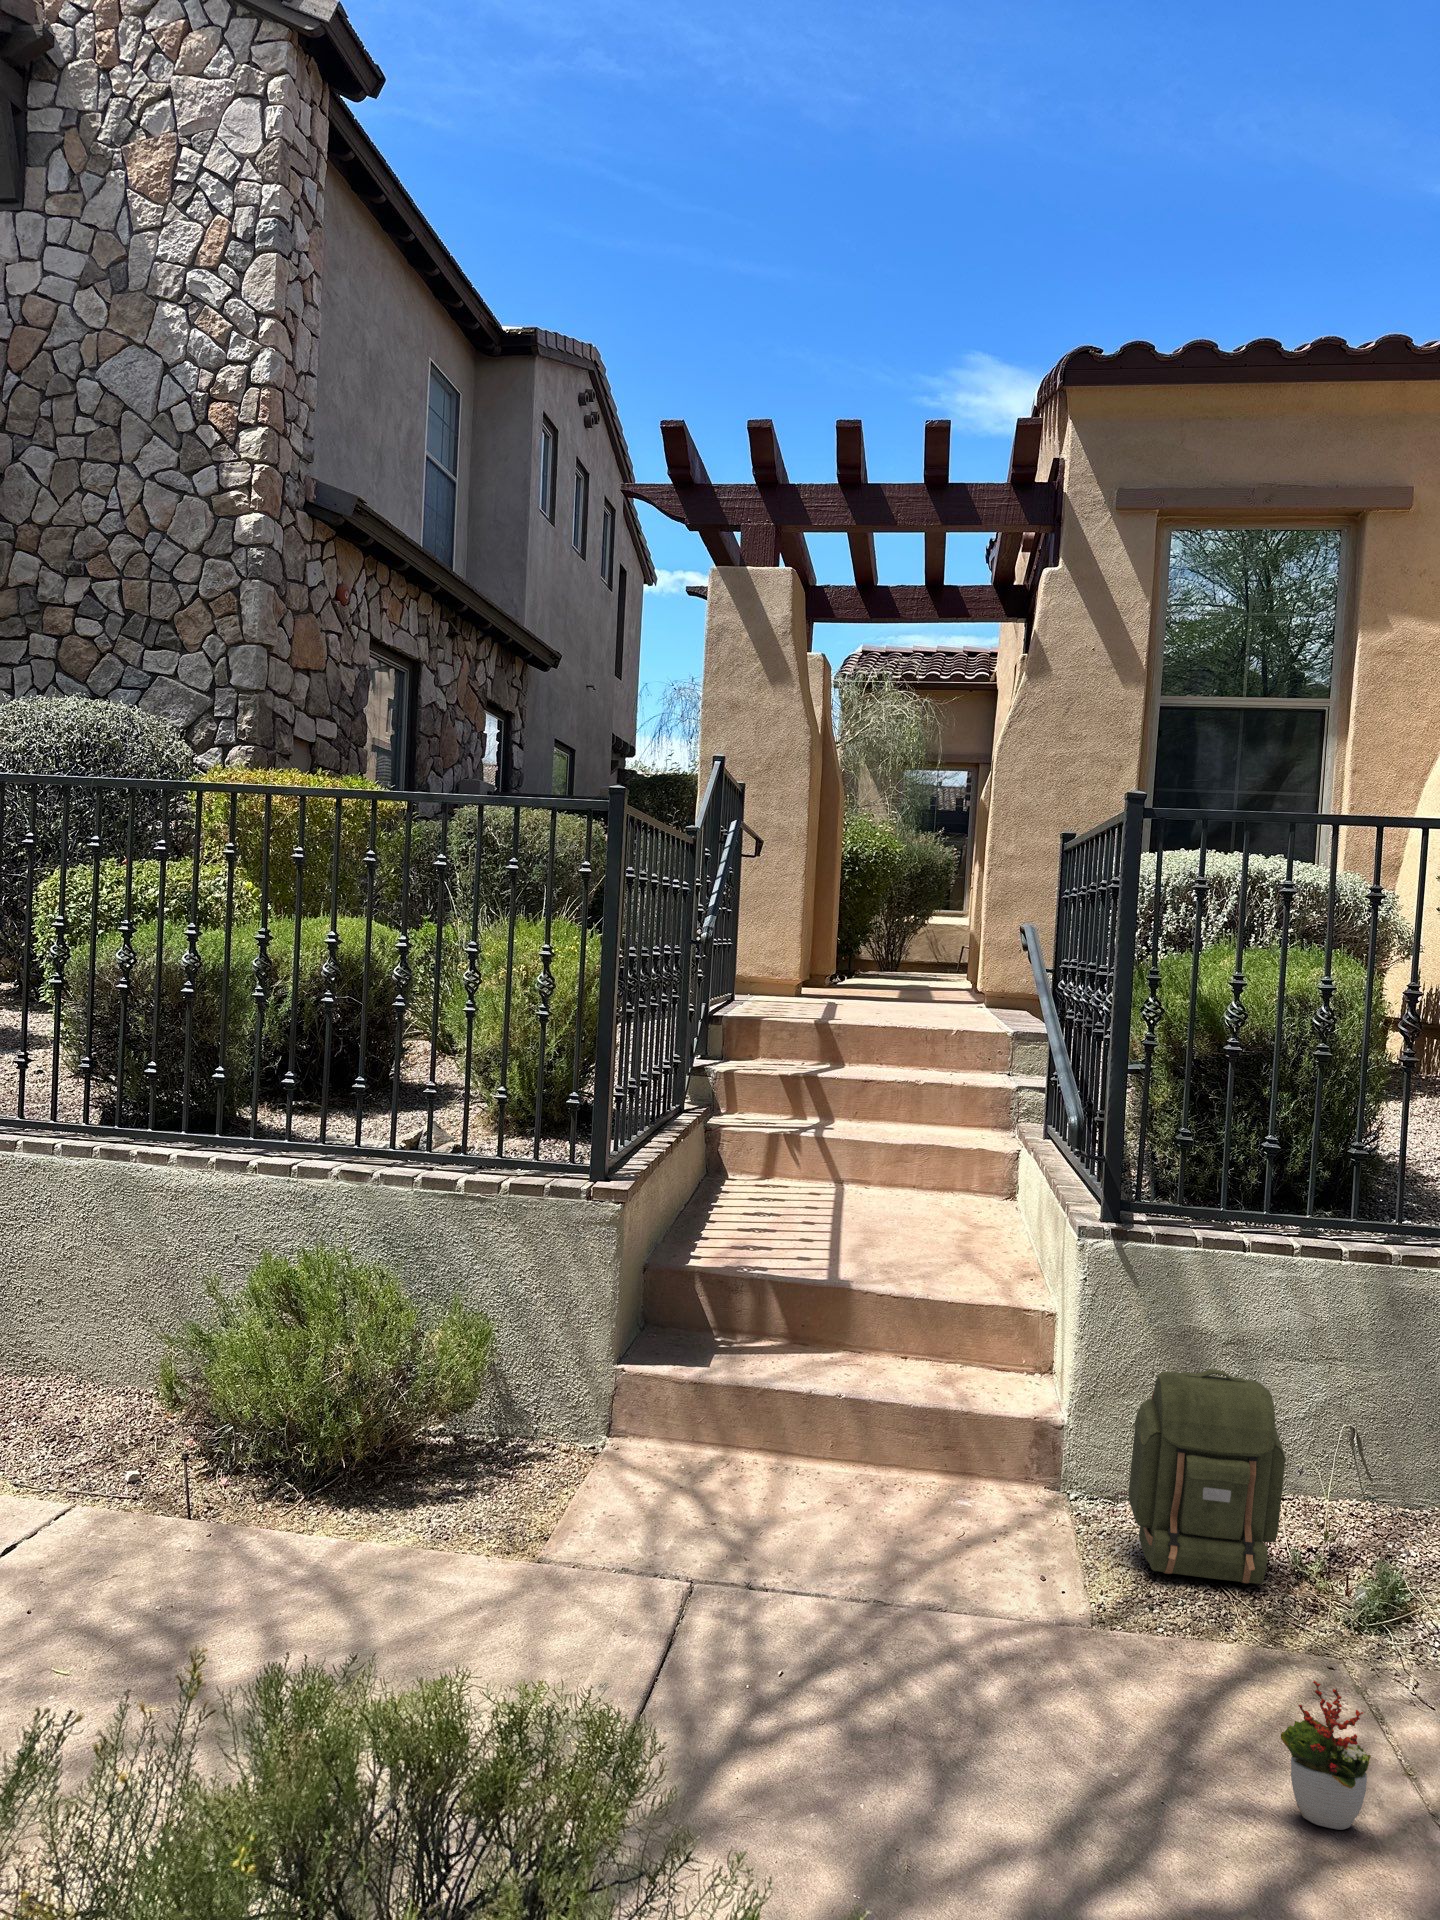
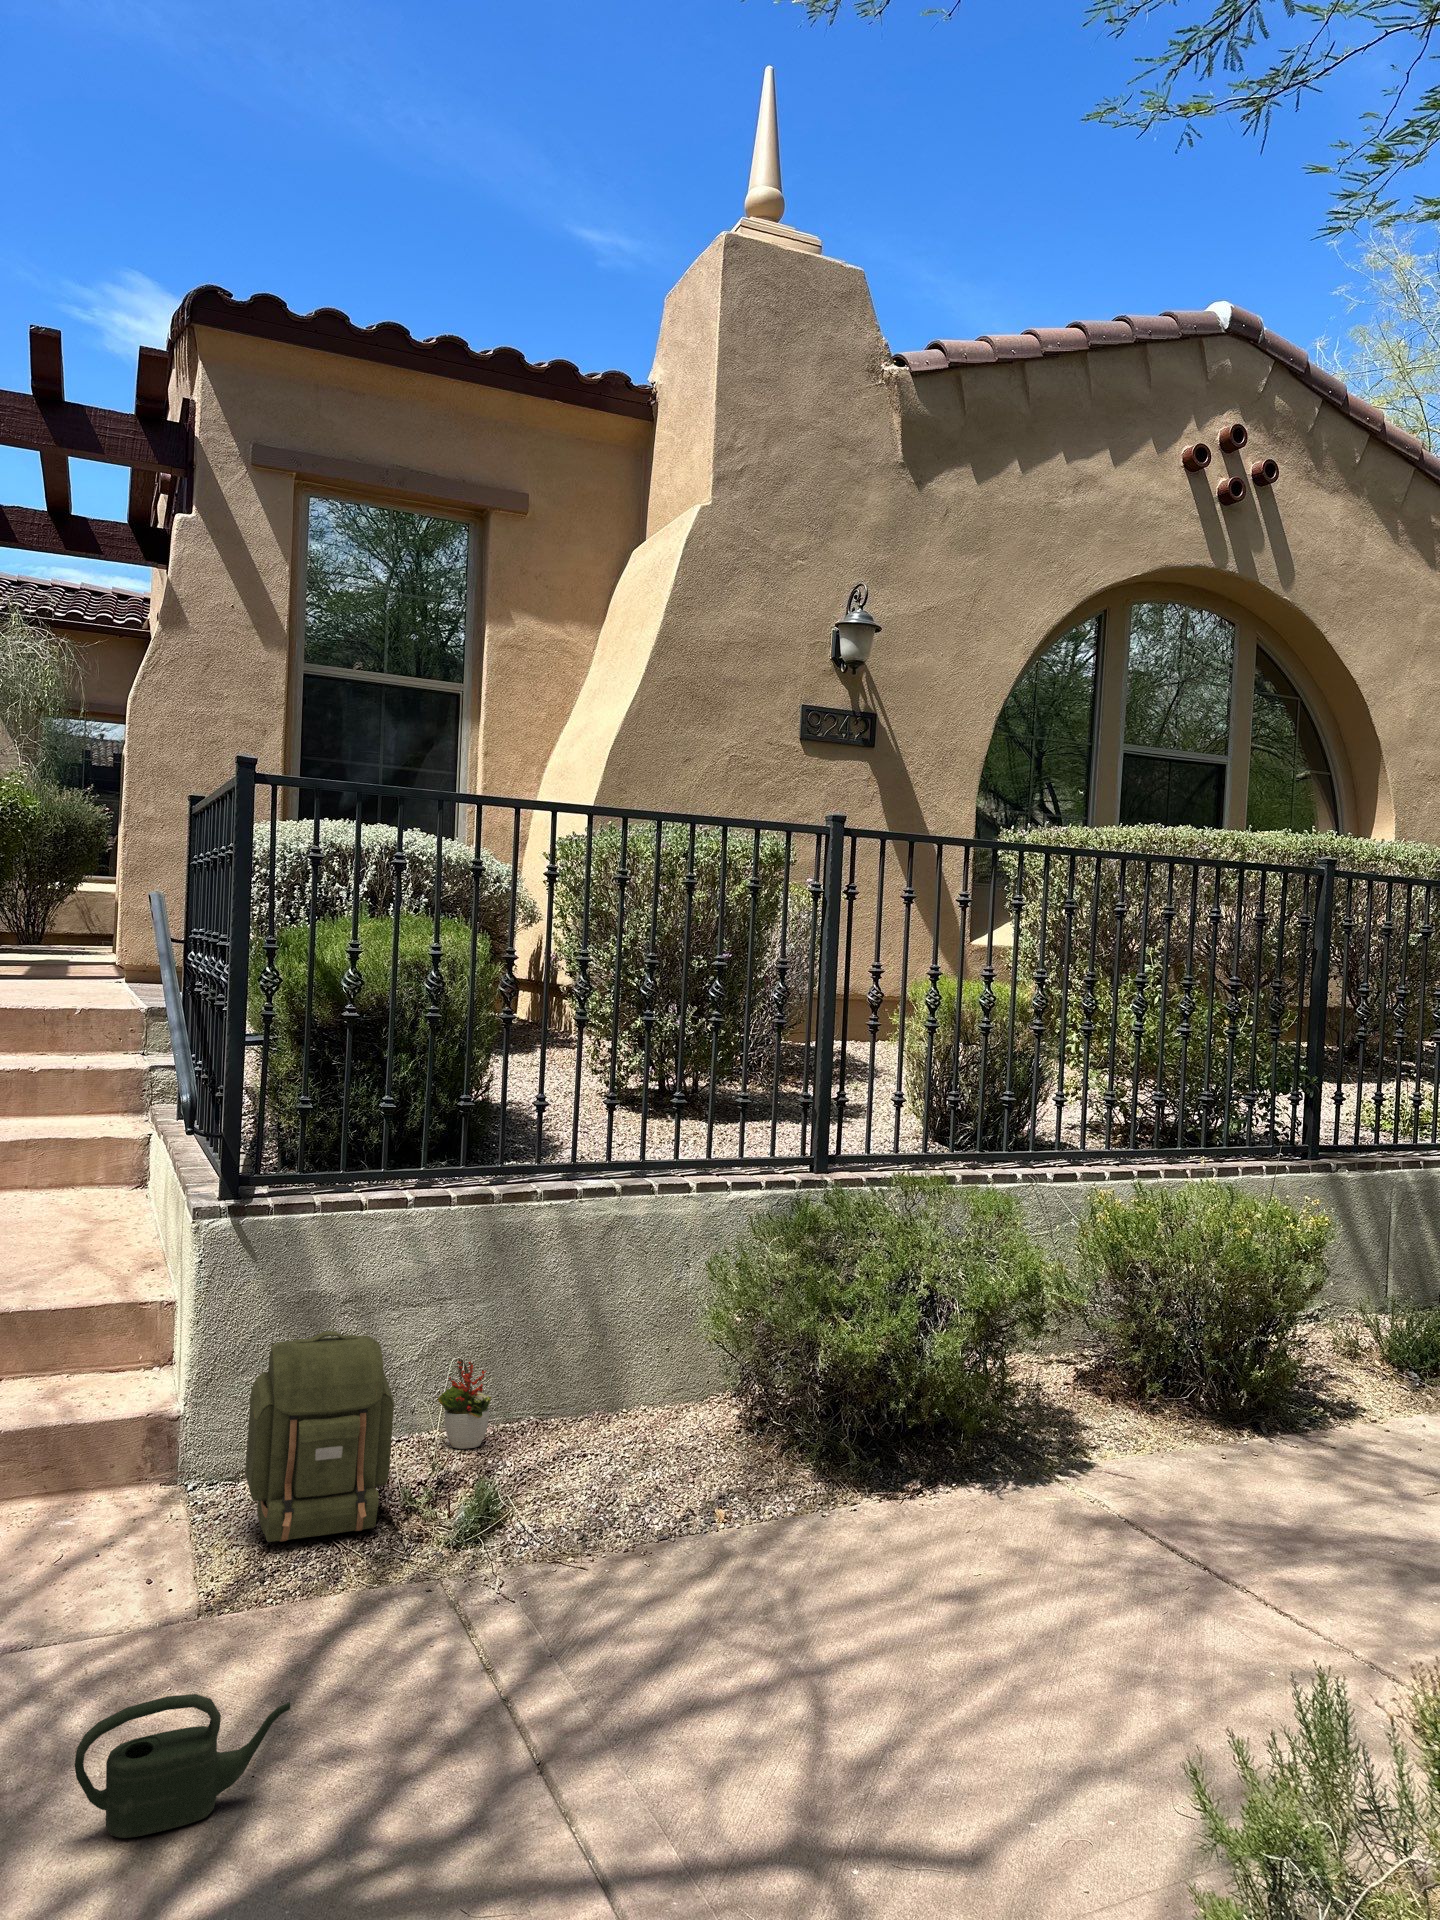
decorative plant: present [1281,1681,1371,1830] -> present [438,1361,491,1449]
watering can: none [1005,1691,1206,1824] -> present [75,1694,290,1838]

